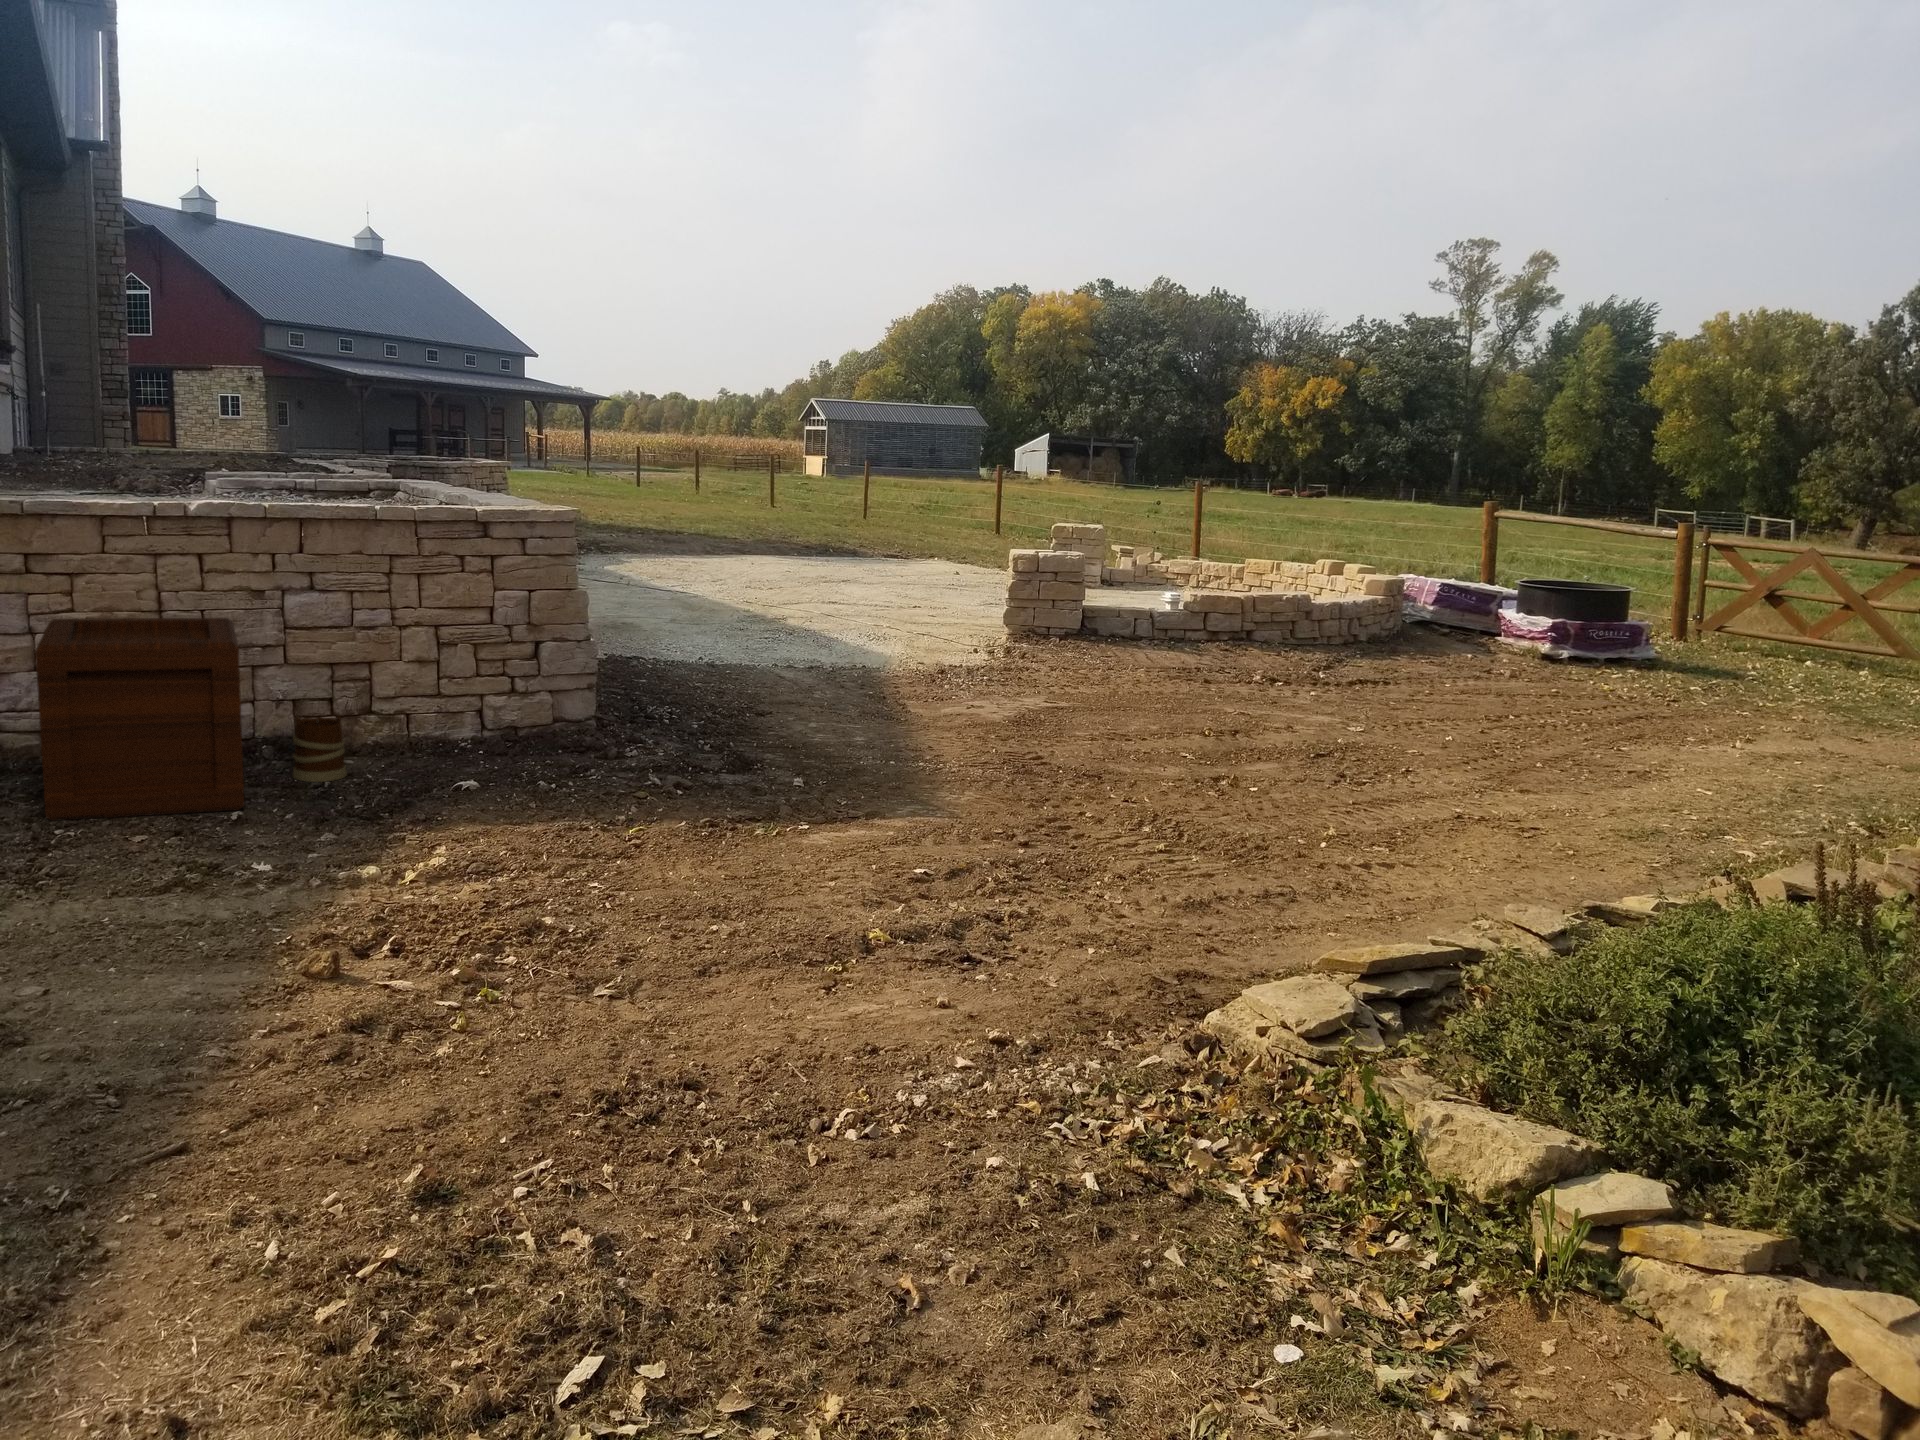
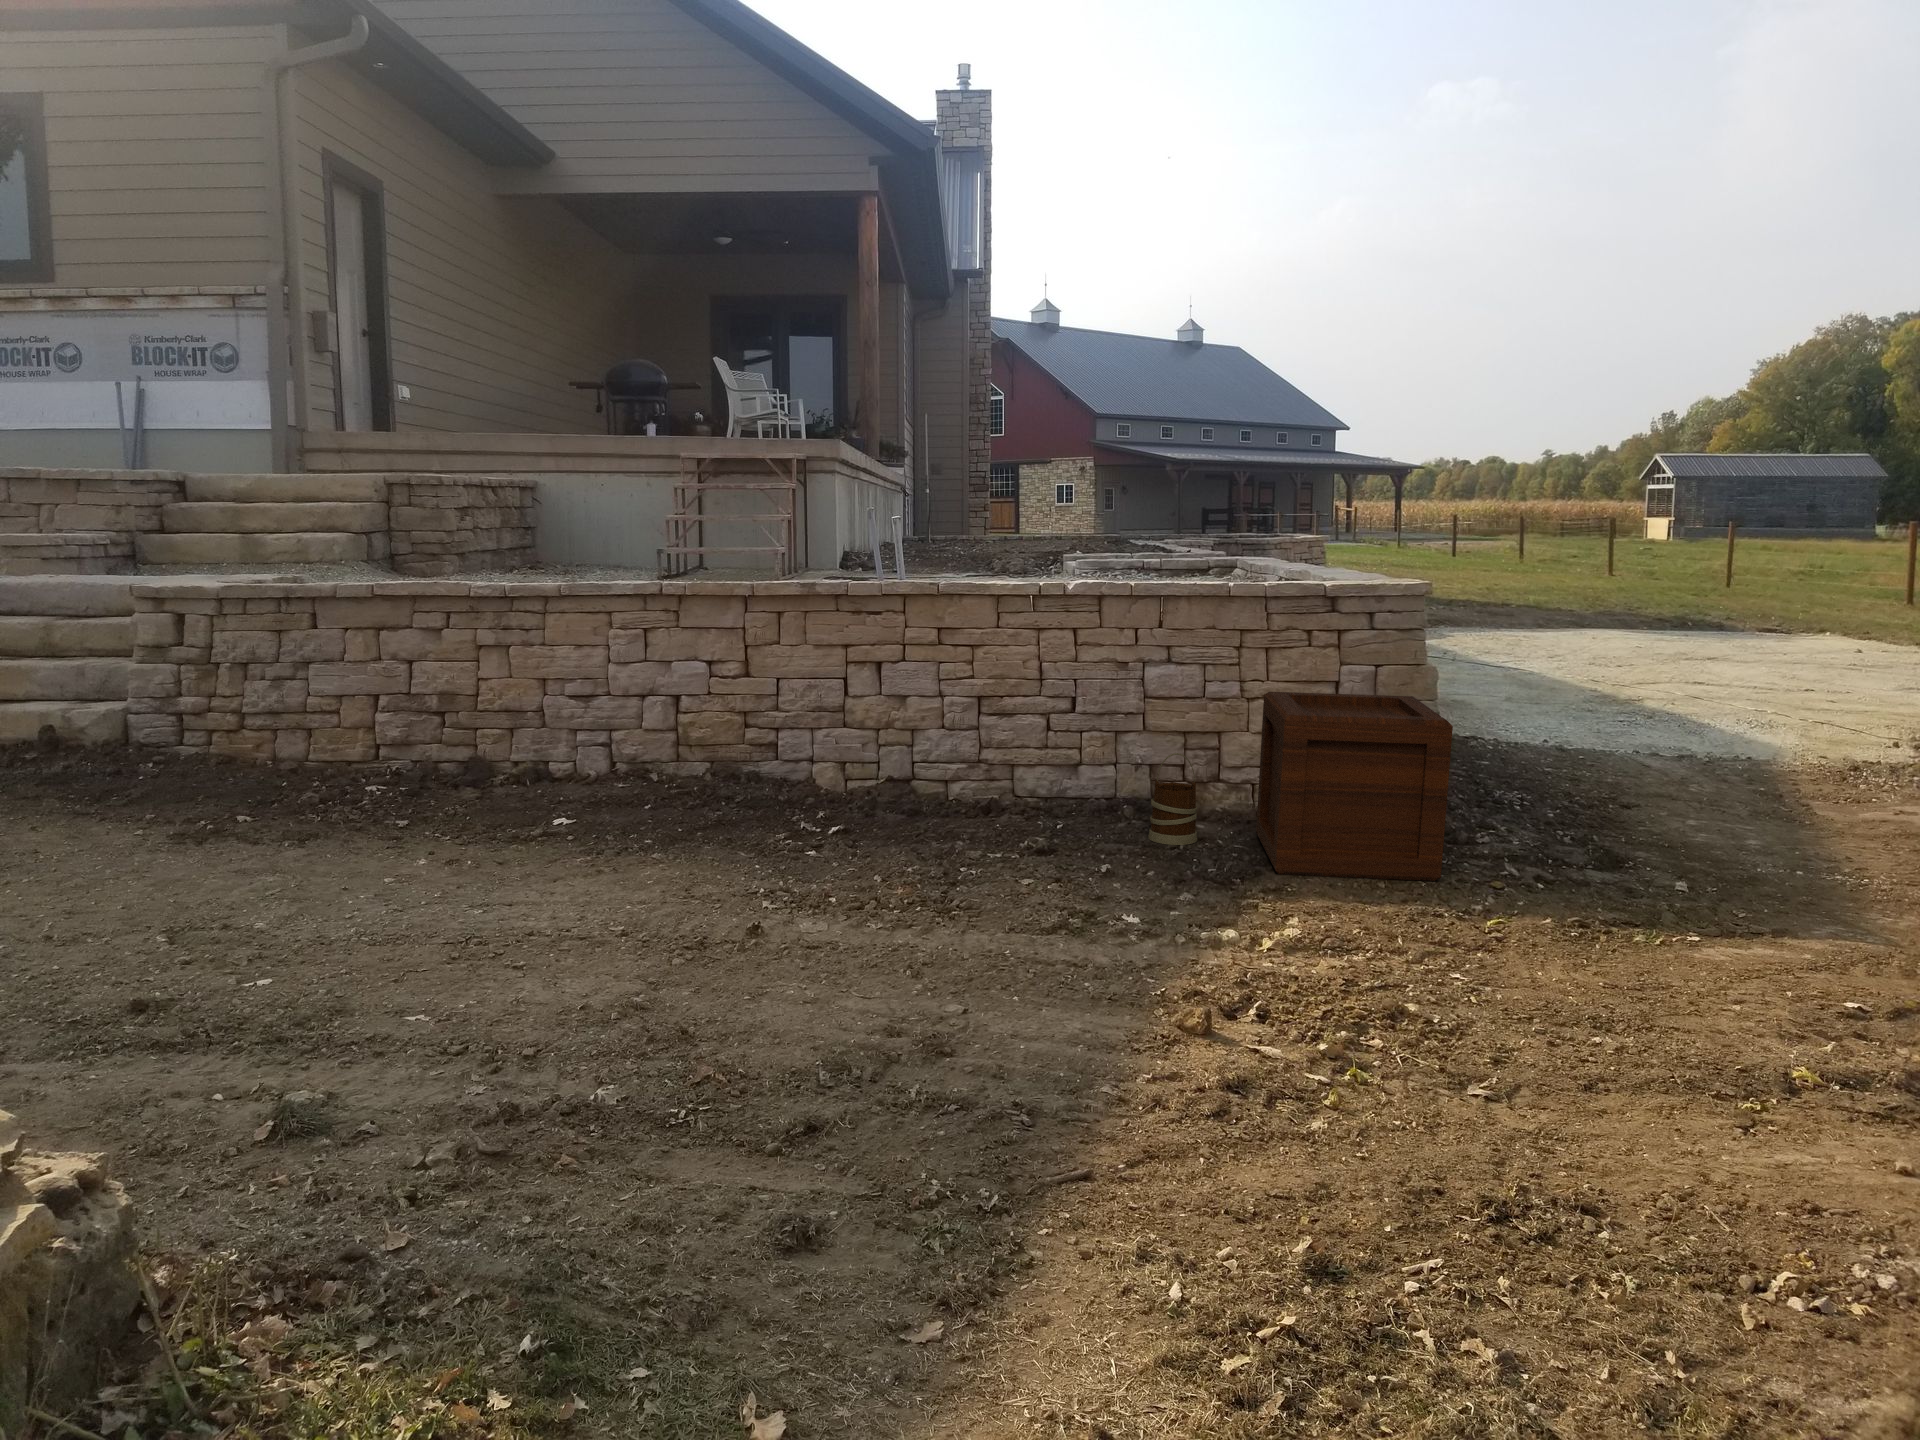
wooden crate: present [35,618,244,821] -> present [1256,692,1453,881]

